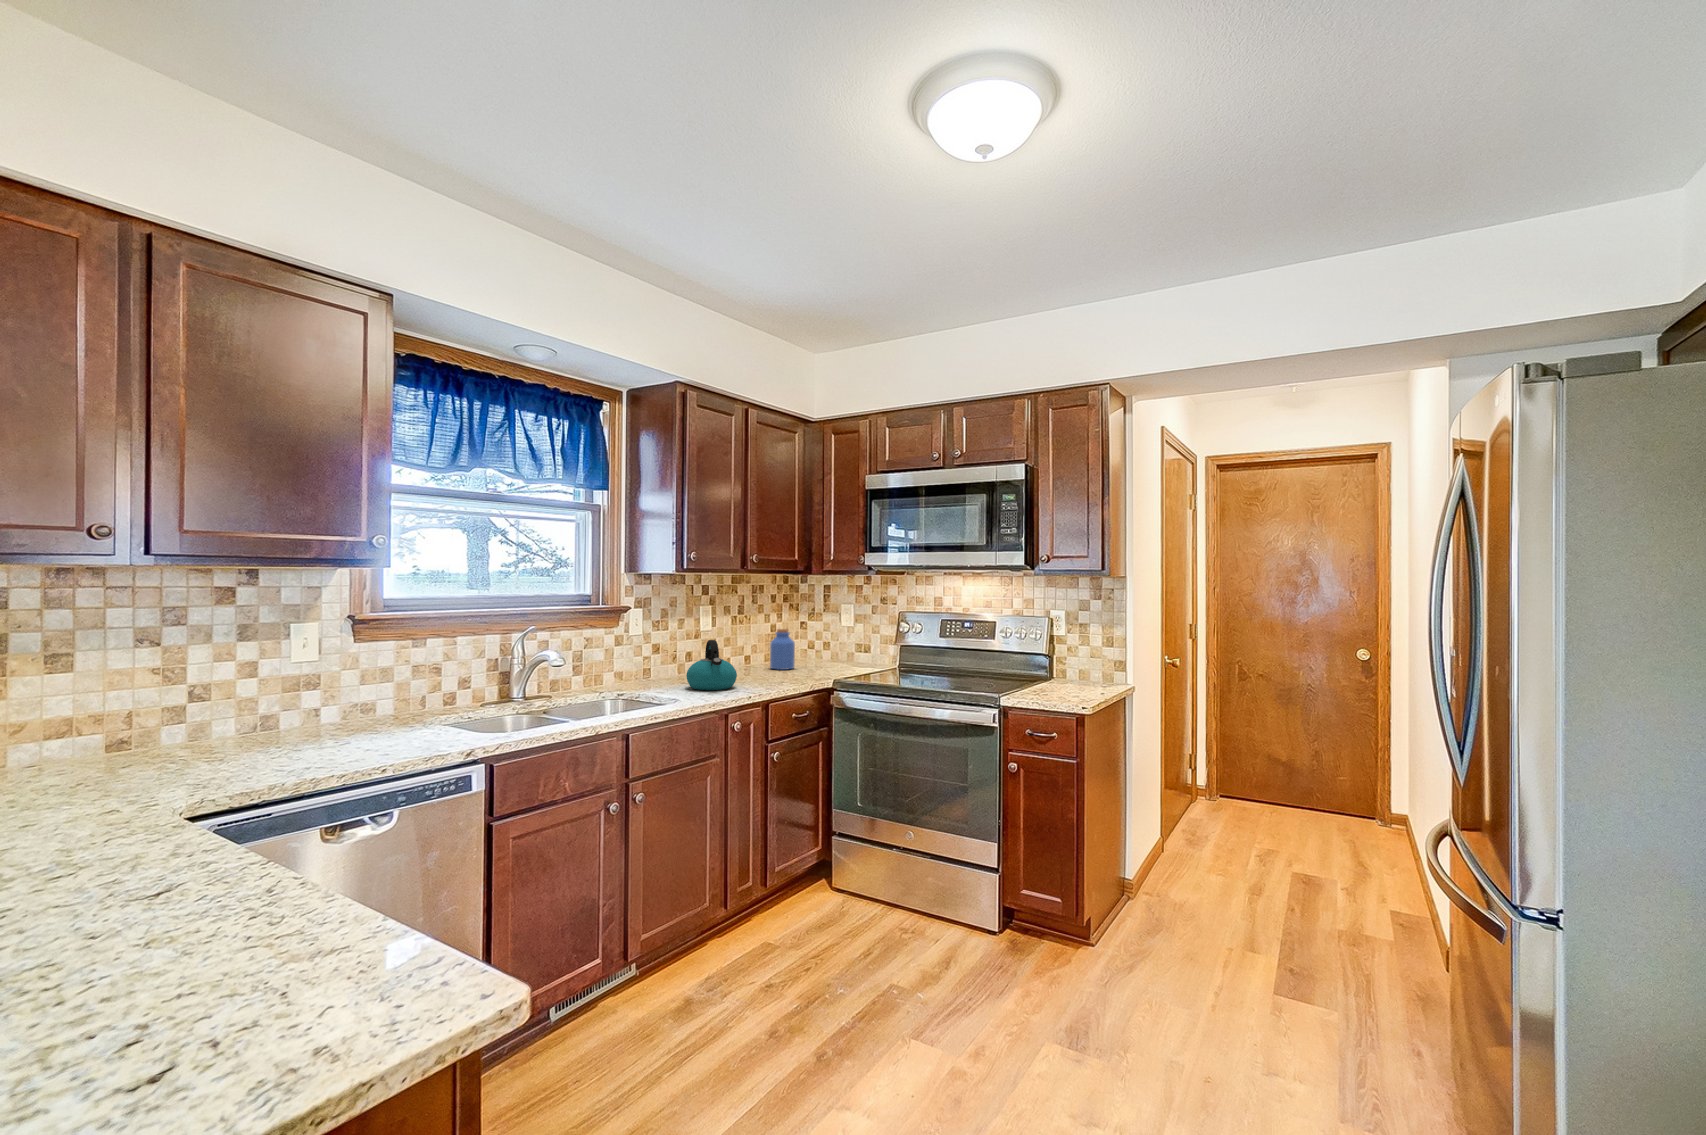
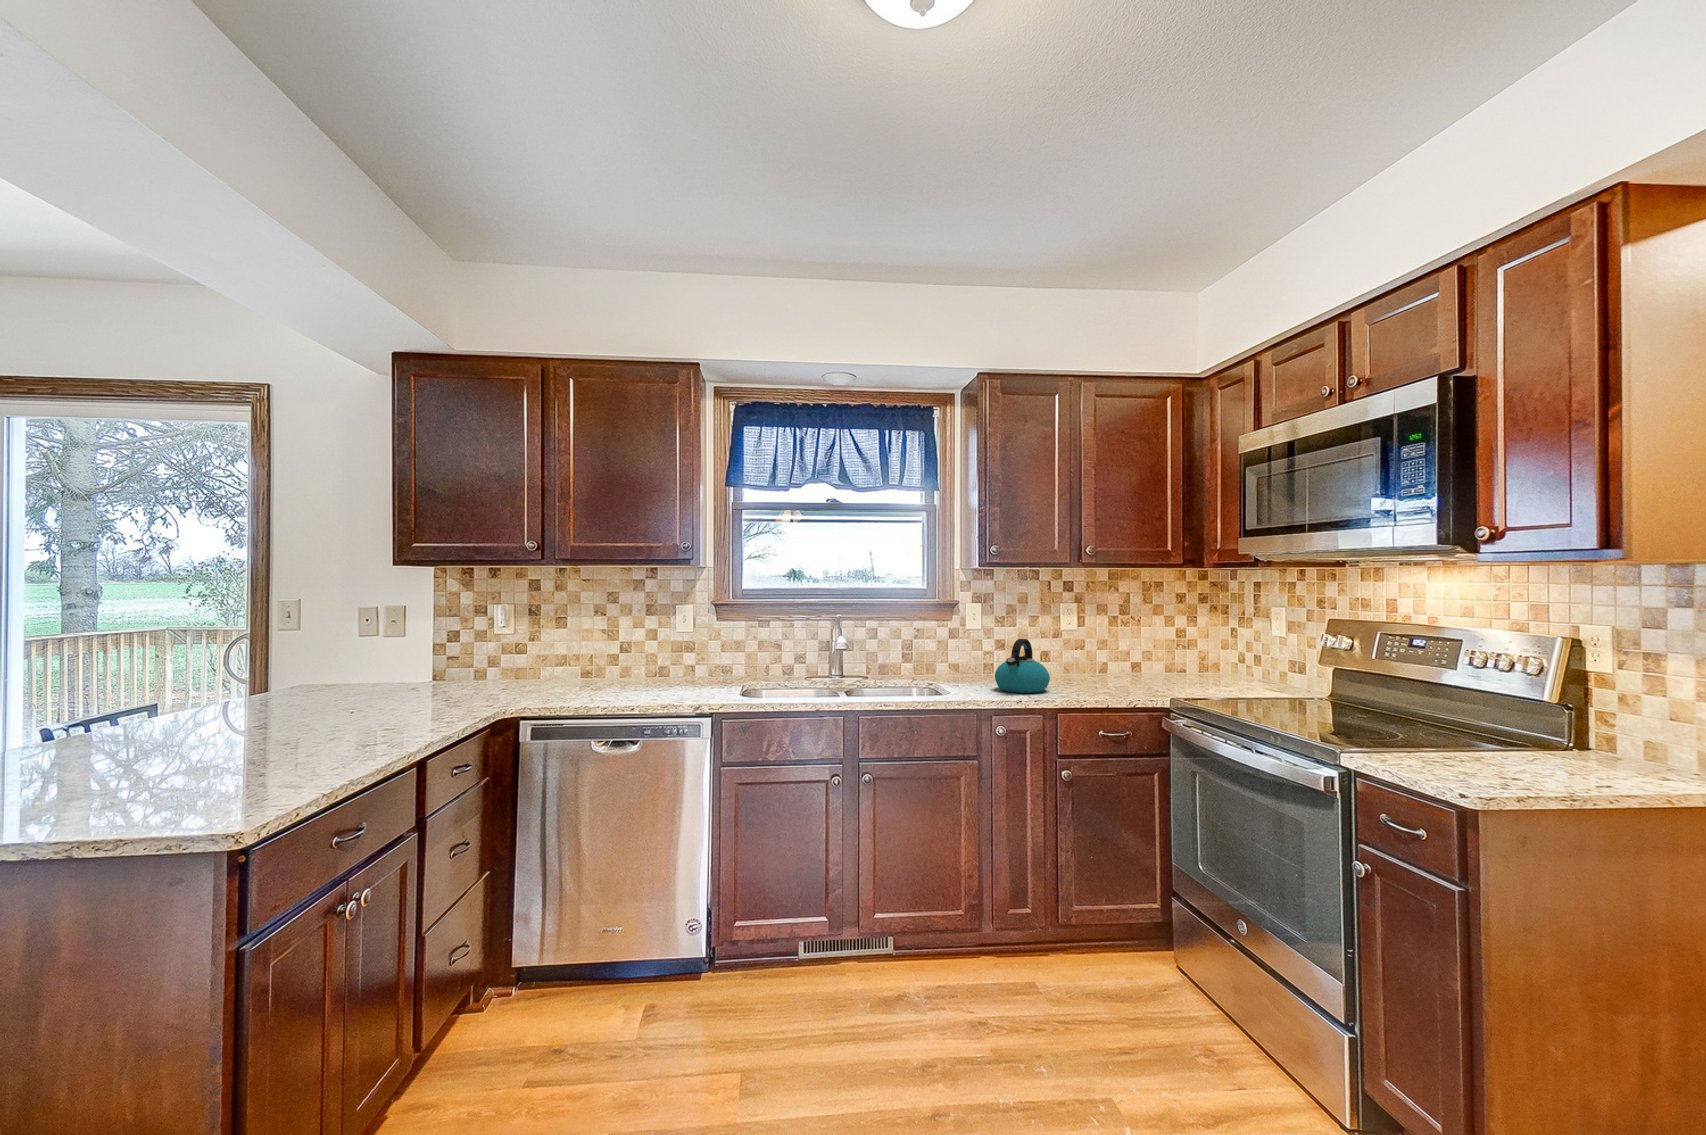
jar: present [770,629,795,670] -> none [1153,634,1185,684]

